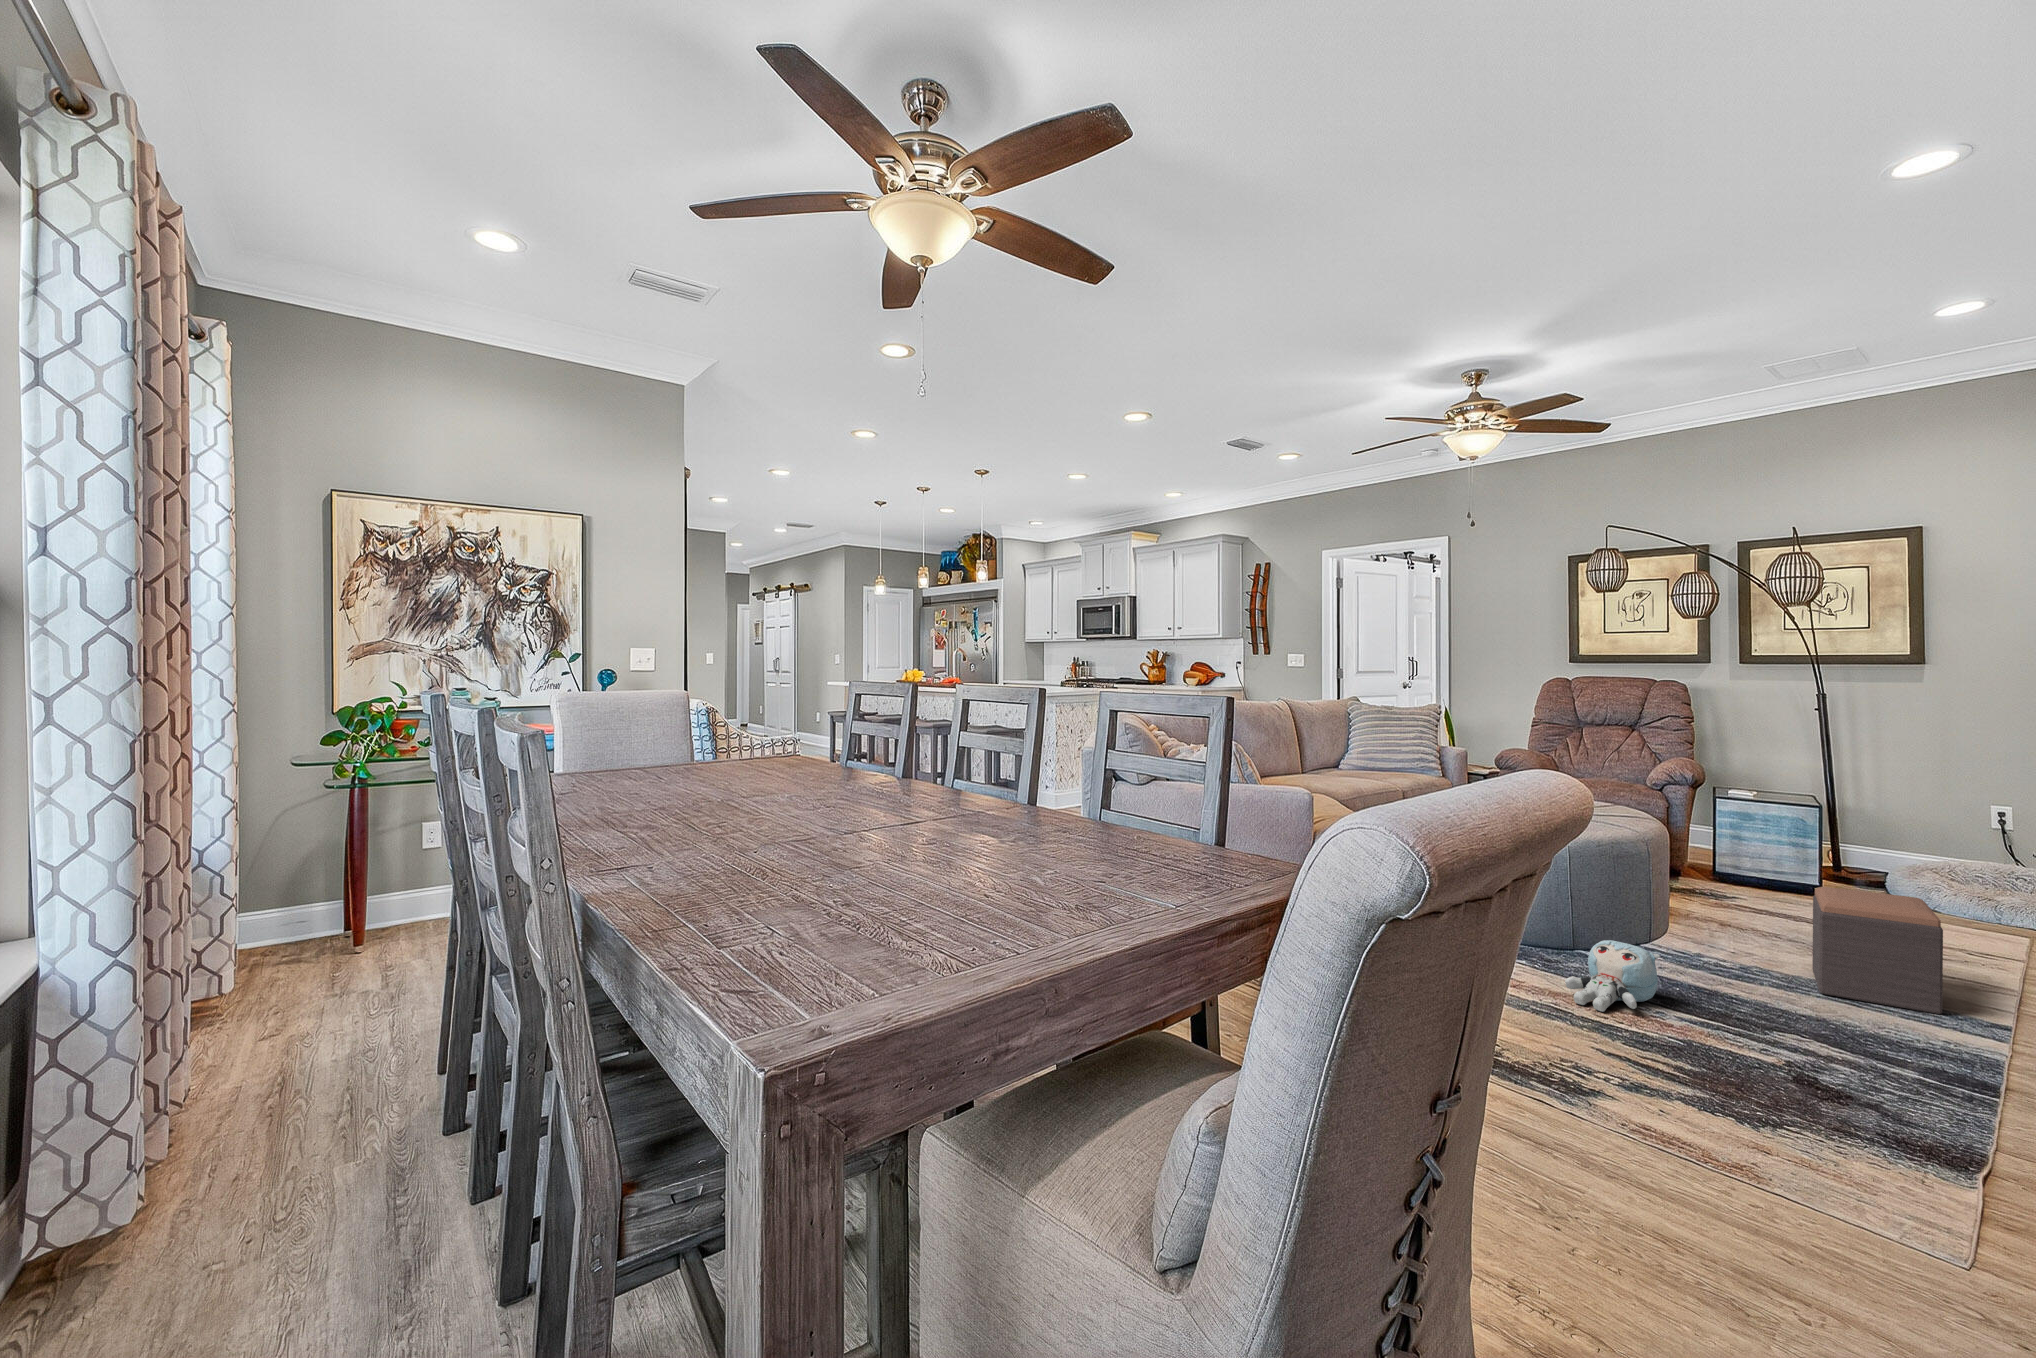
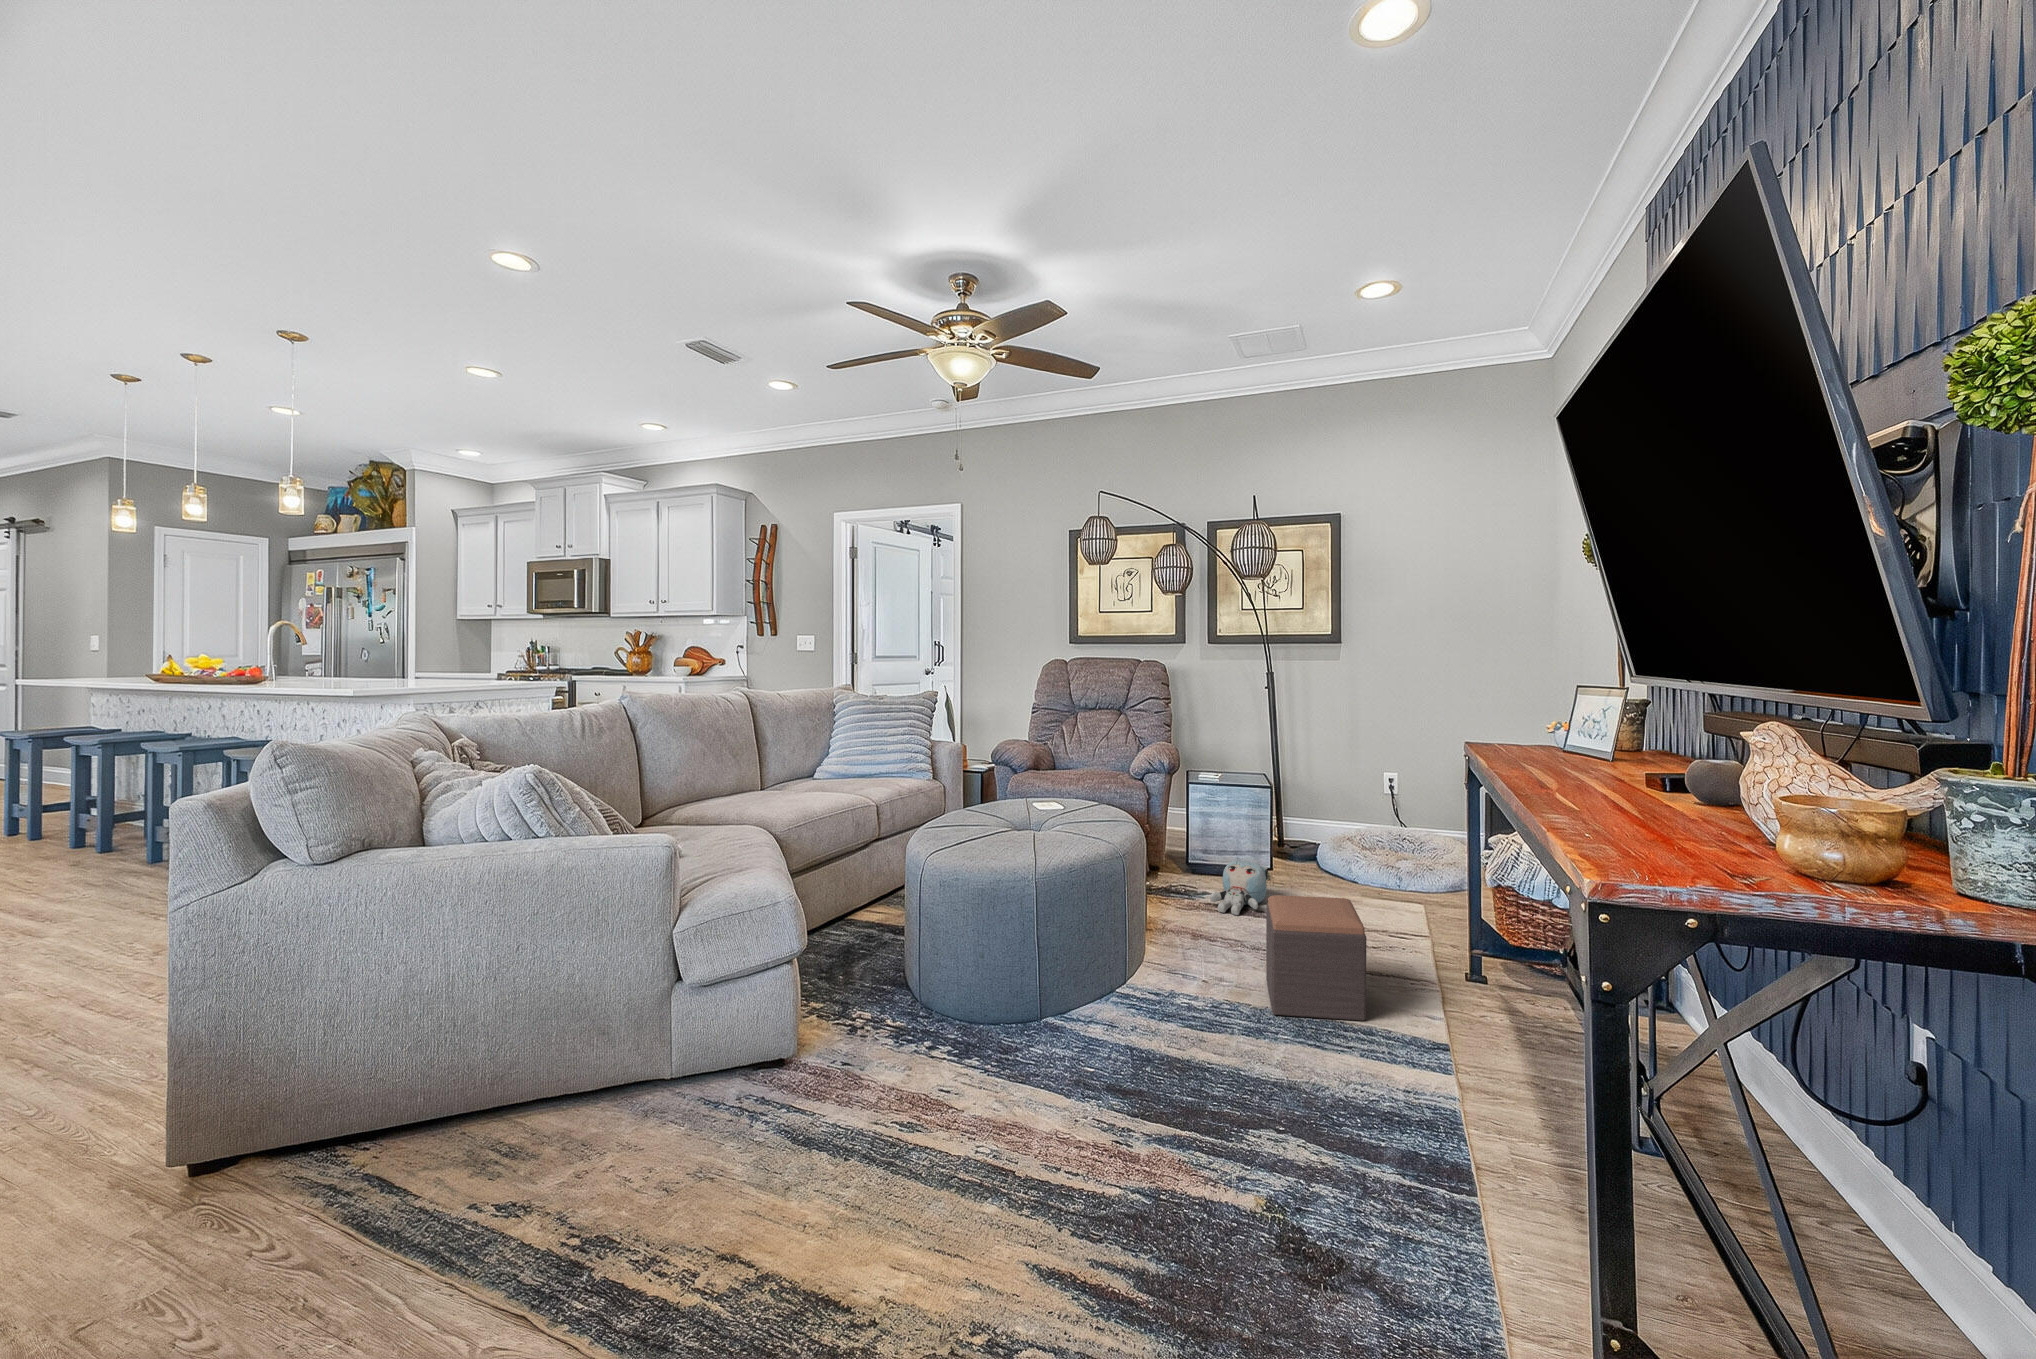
plush toy: present [1565,940,1660,1012] -> present [1210,861,1268,915]

